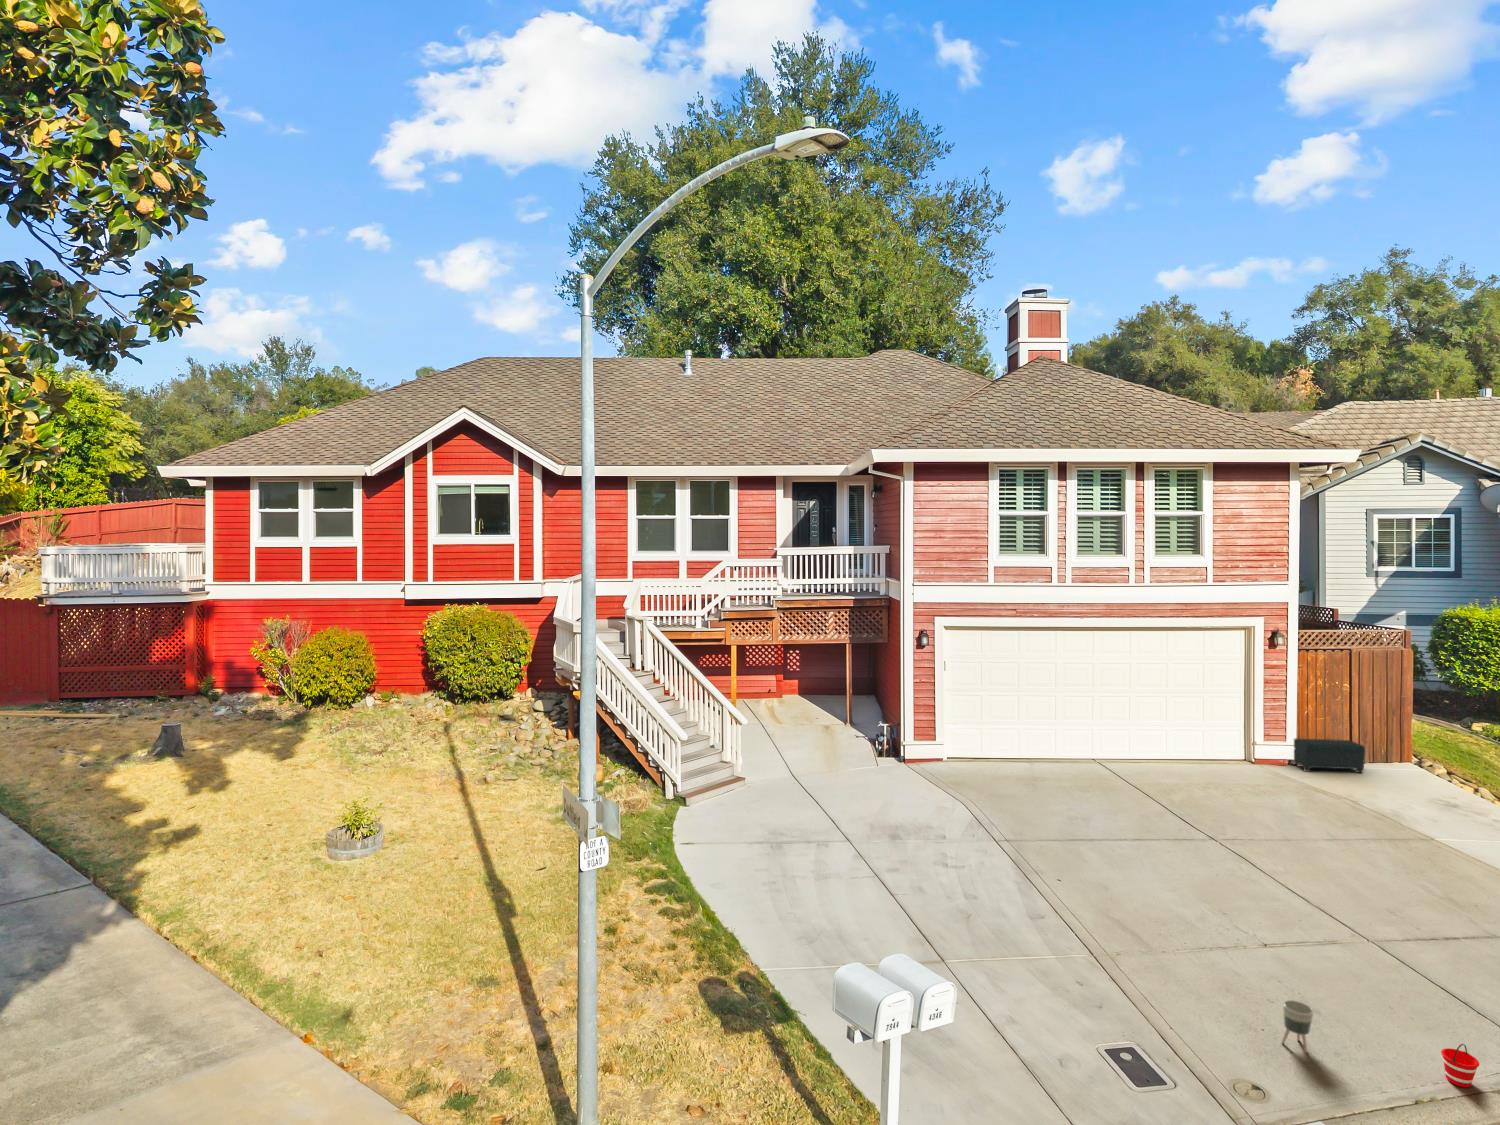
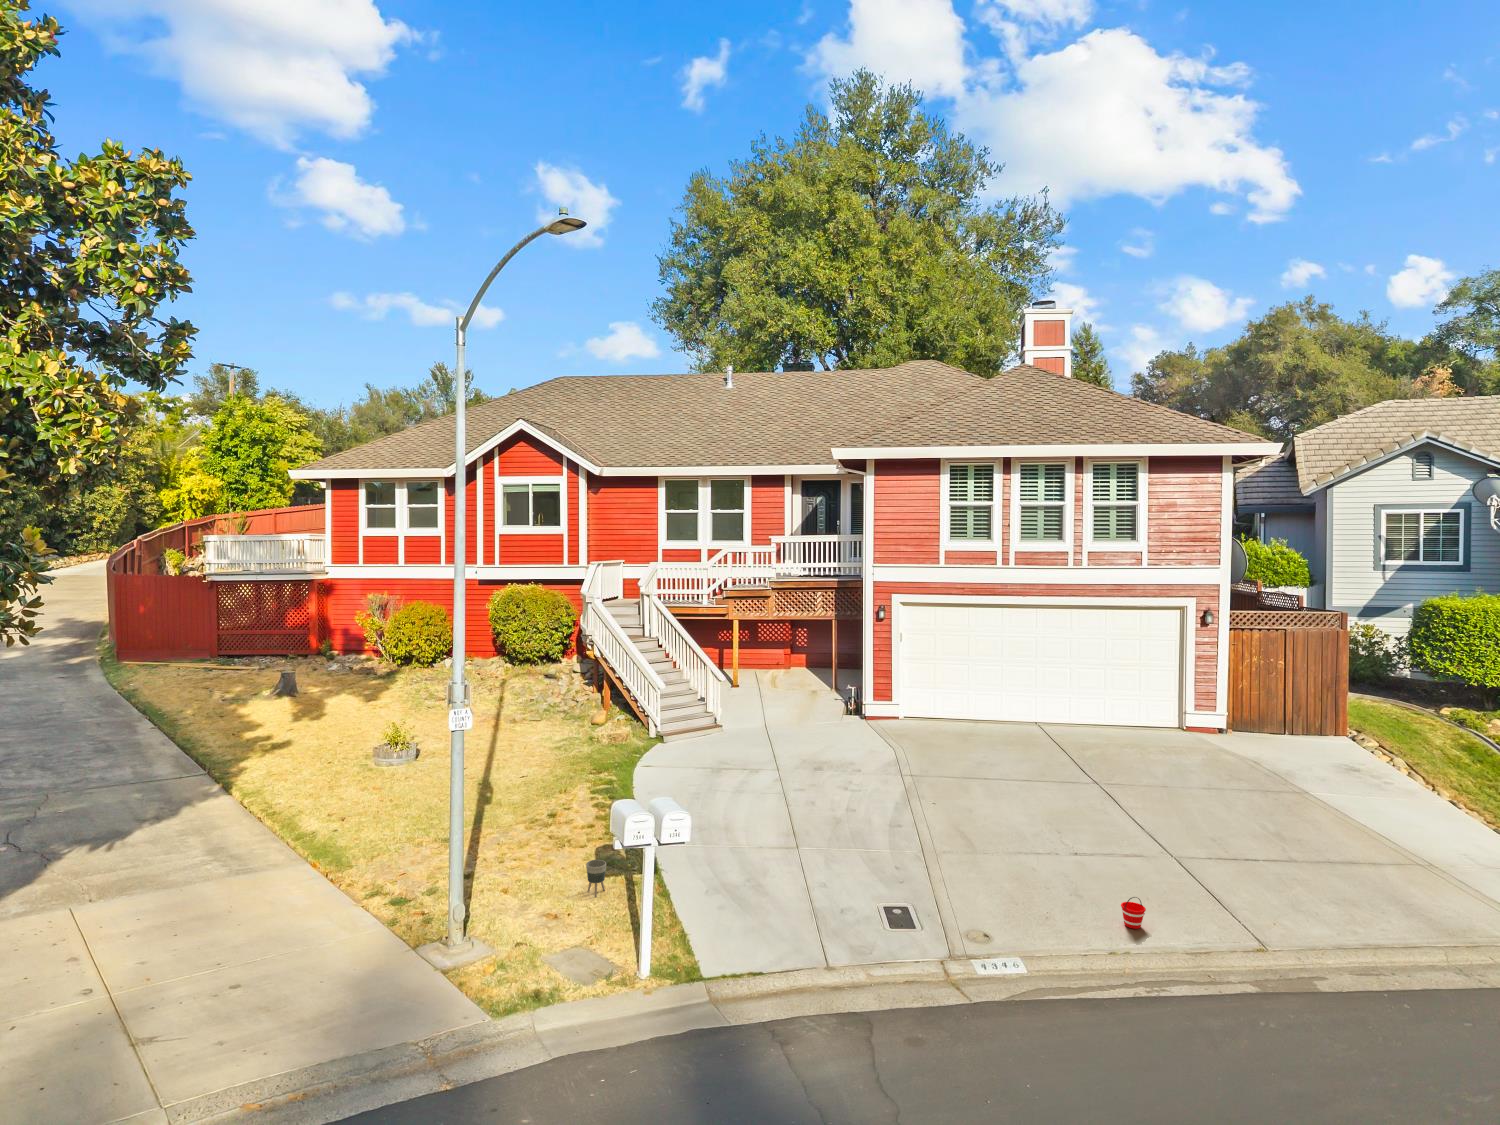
bench: present [1294,738,1365,773] -> none [1222,709,1288,742]
planter: present [1282,1000,1313,1052] -> present [586,860,606,897]

